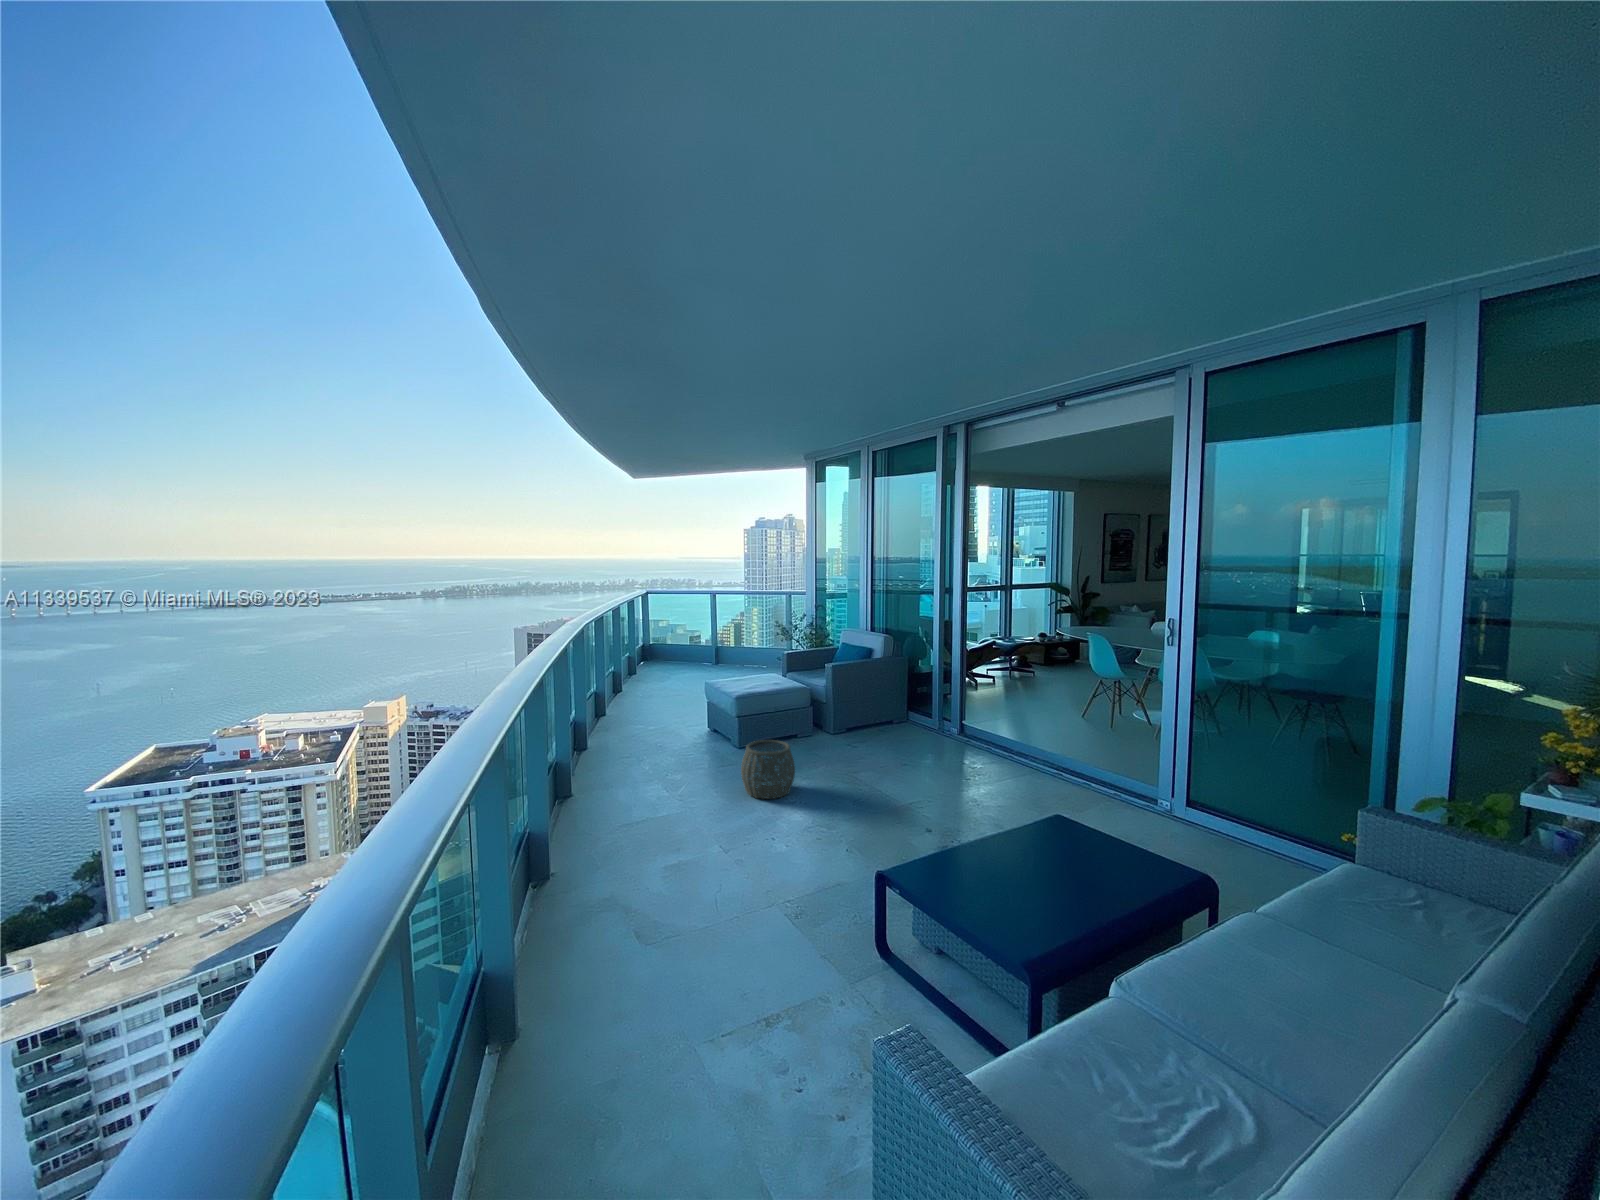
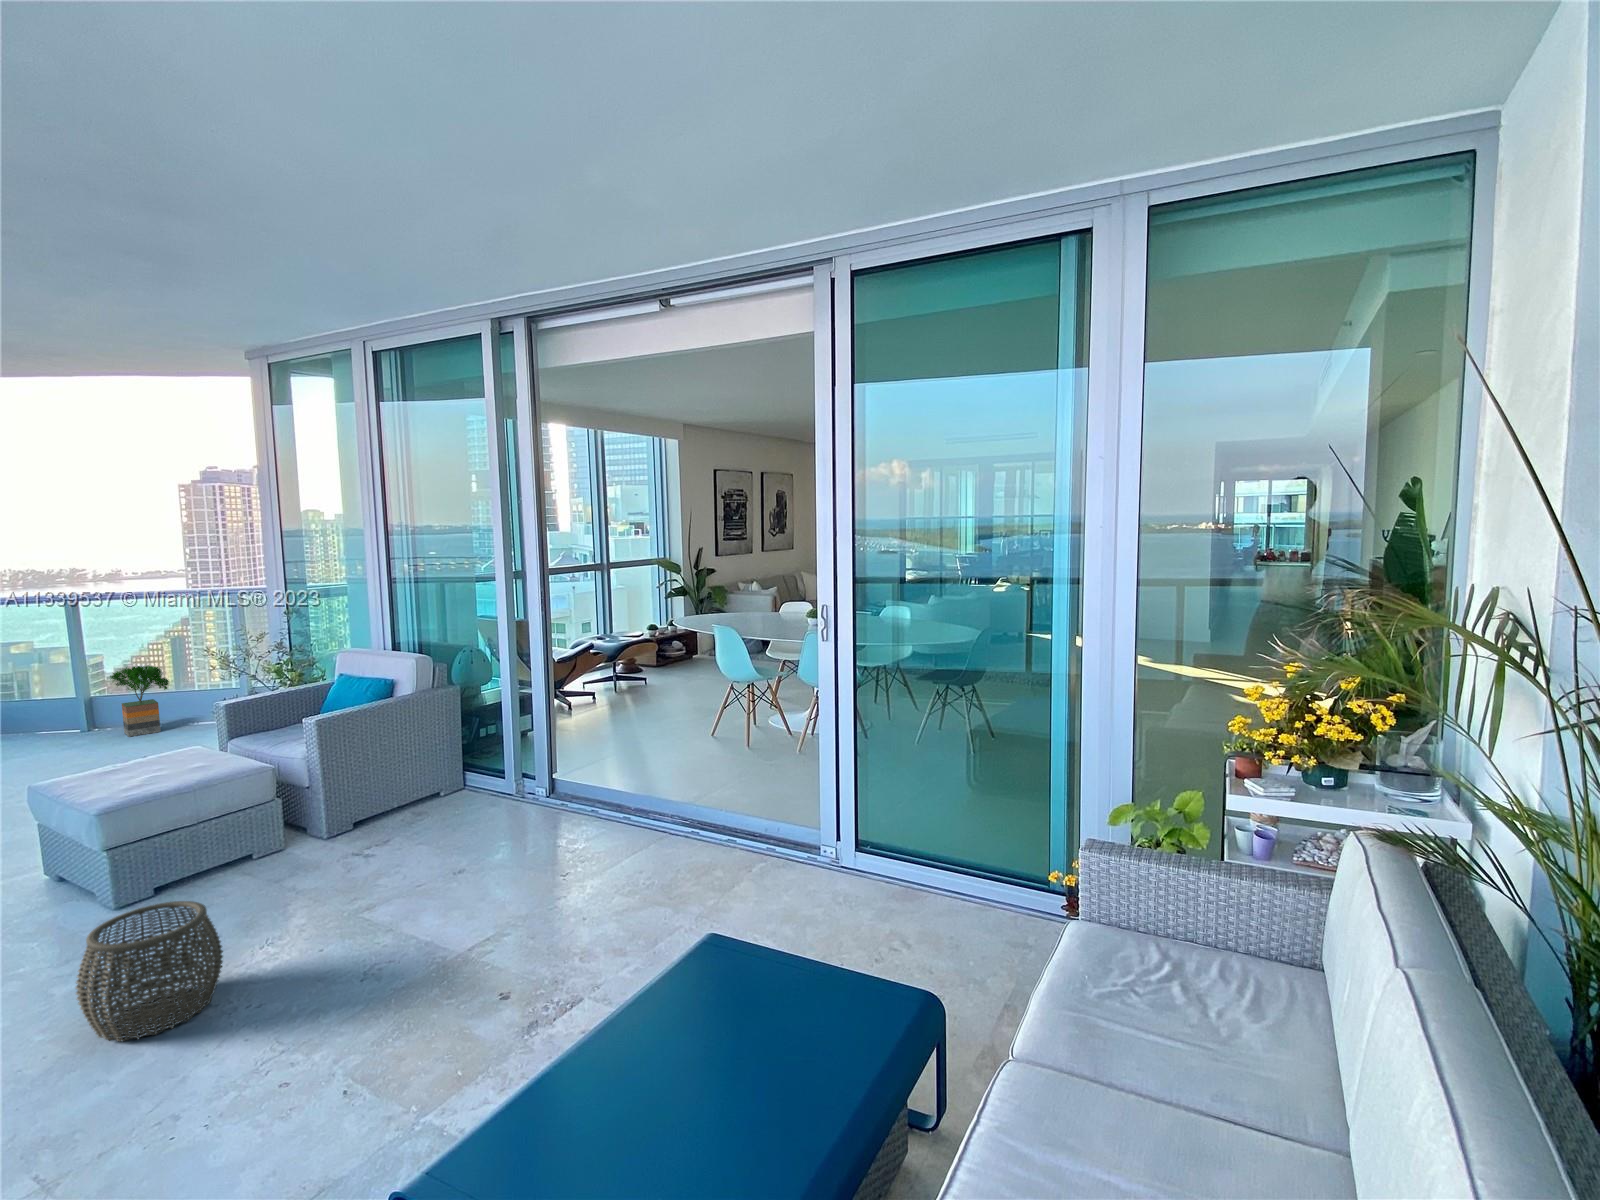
potted tree: none [728,630,755,669] -> present [110,666,169,737]

